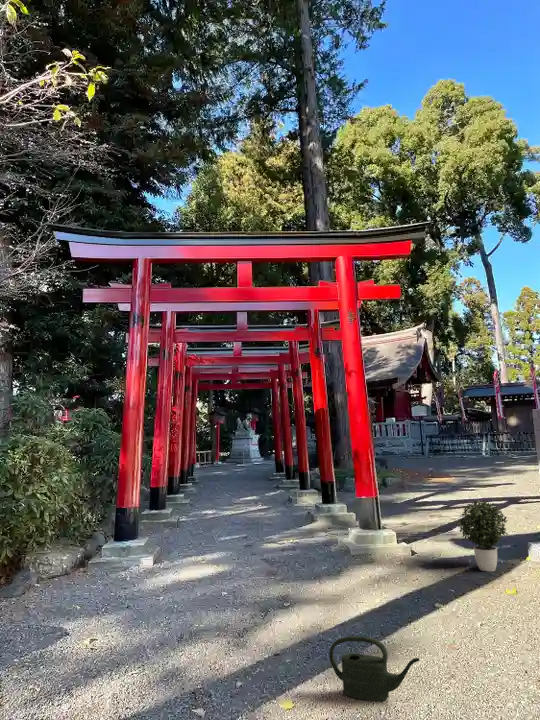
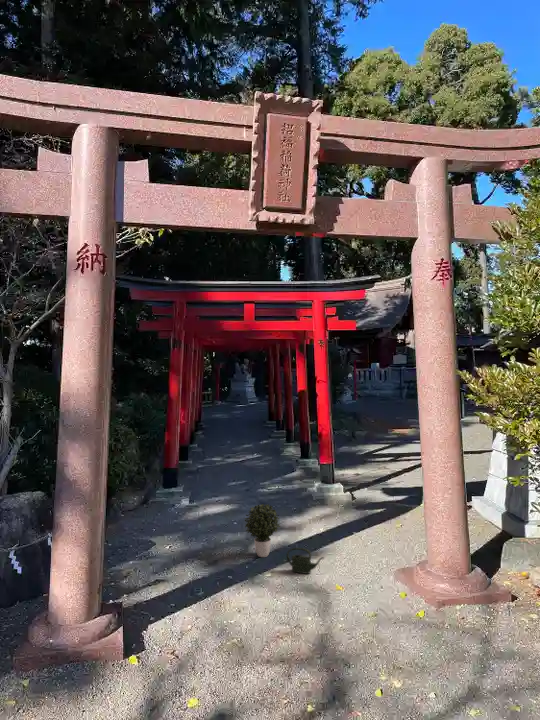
potted plant: present [459,501,508,572] -> present [245,504,280,557]

